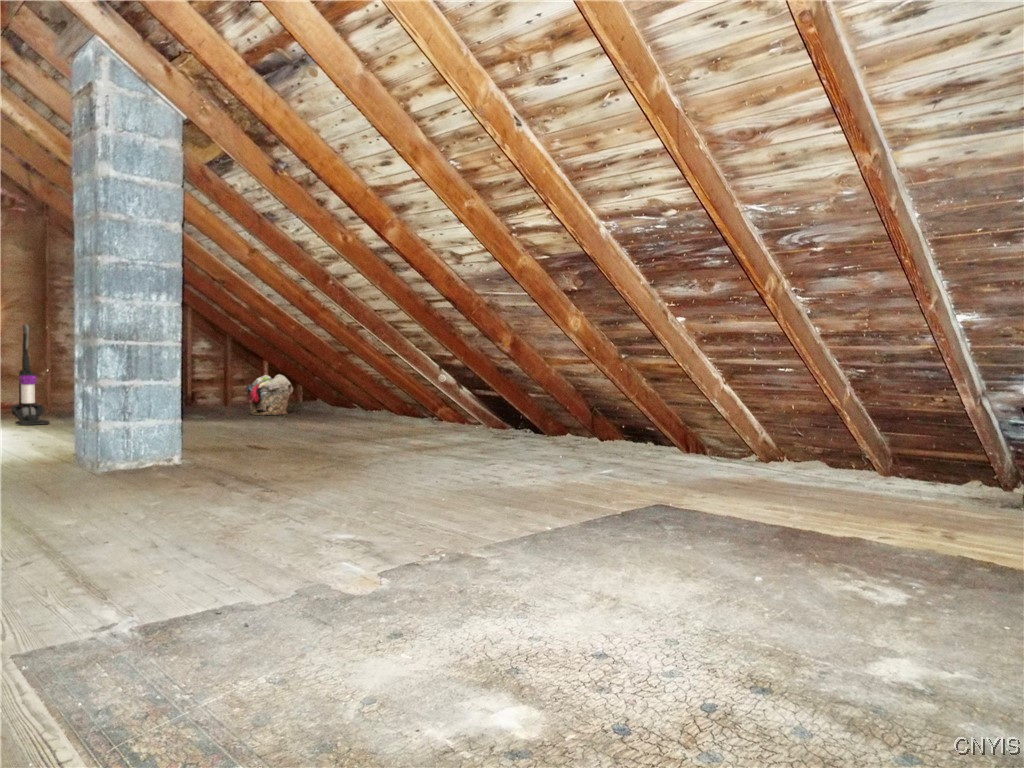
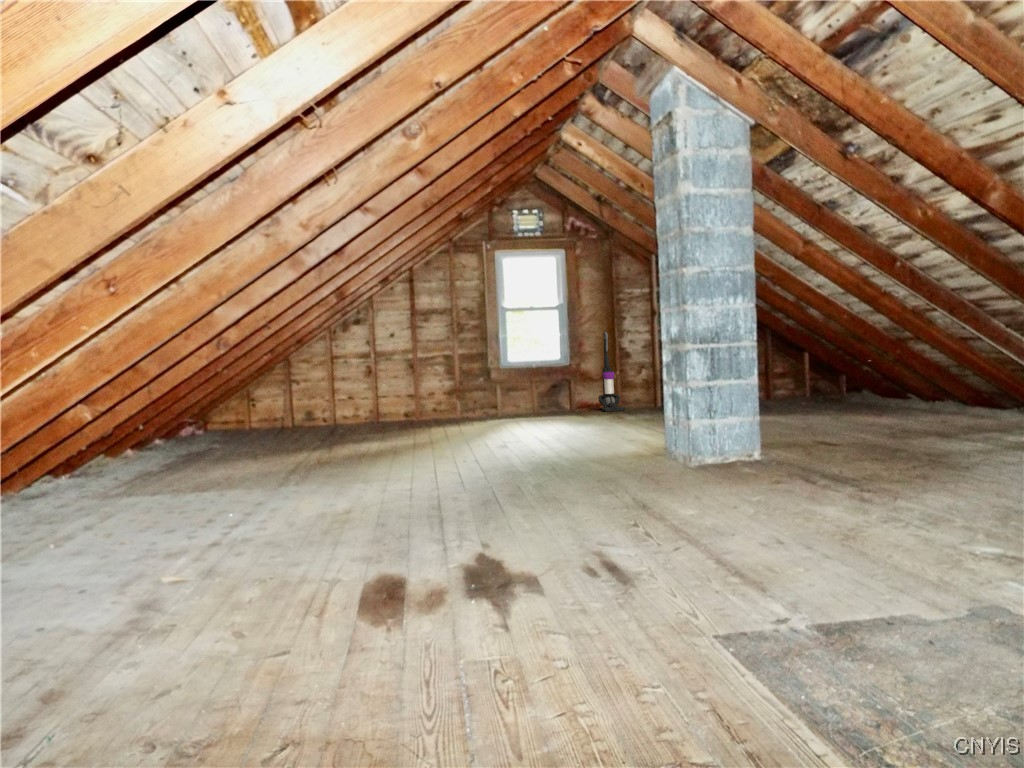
laundry basket: present [246,375,293,415] -> none [779,361,826,401]

